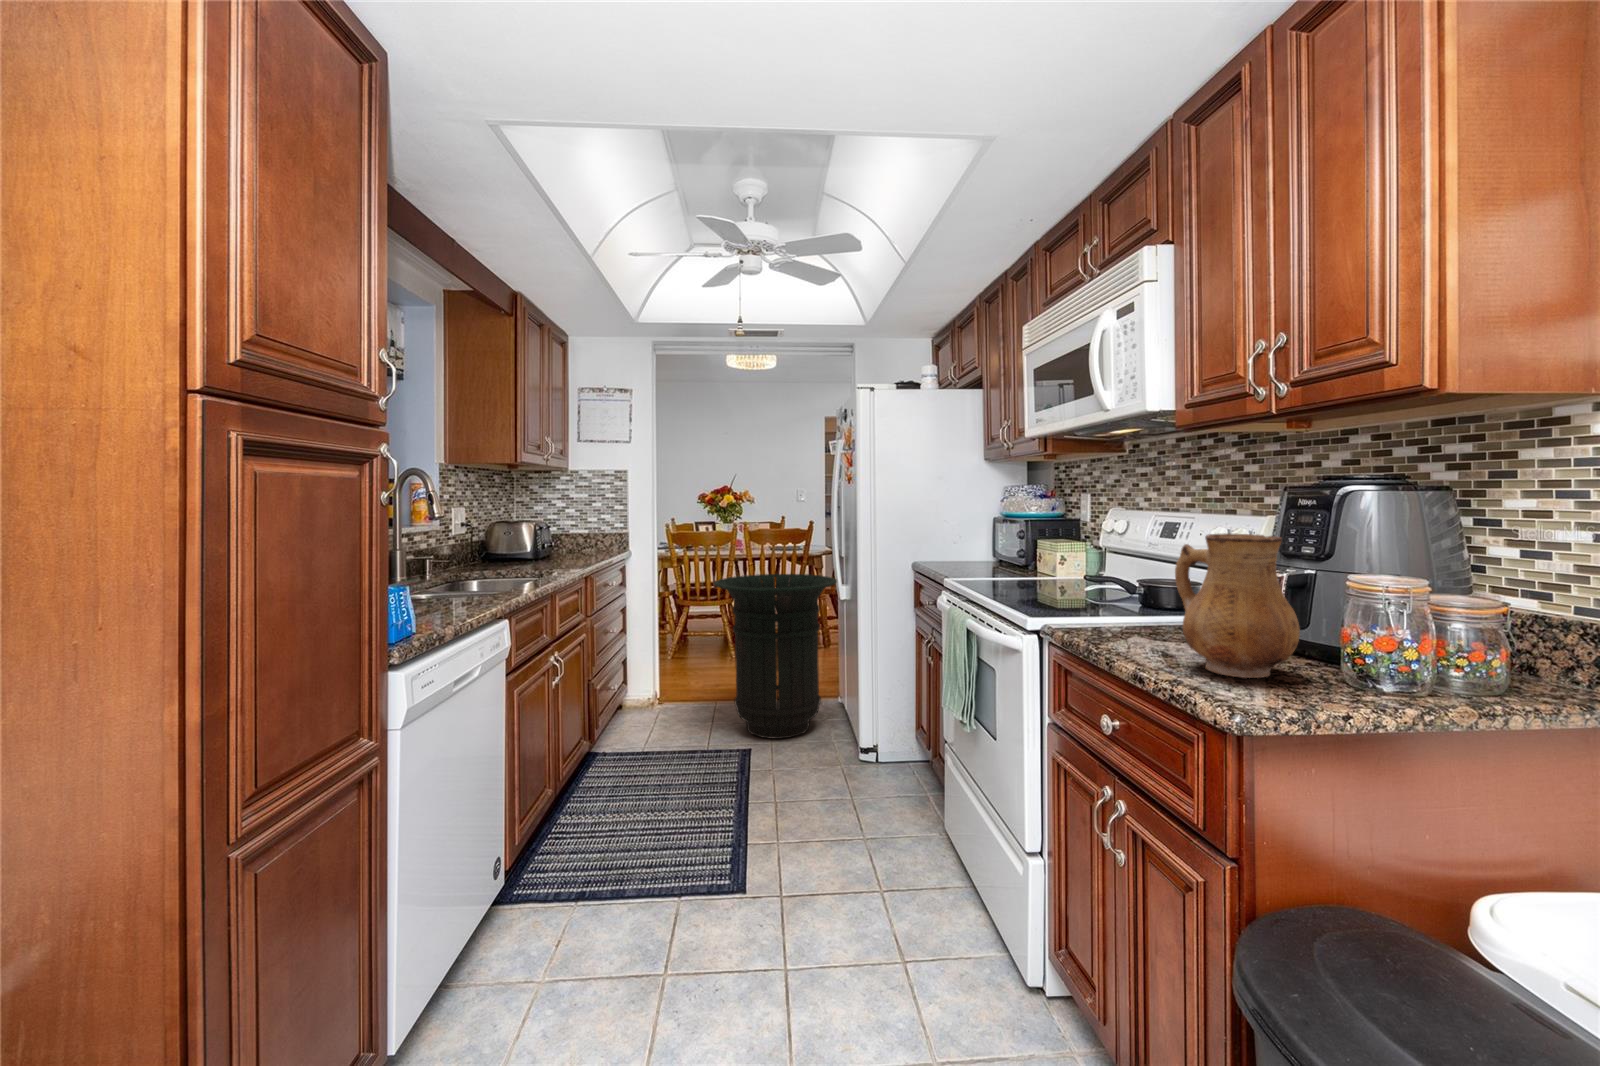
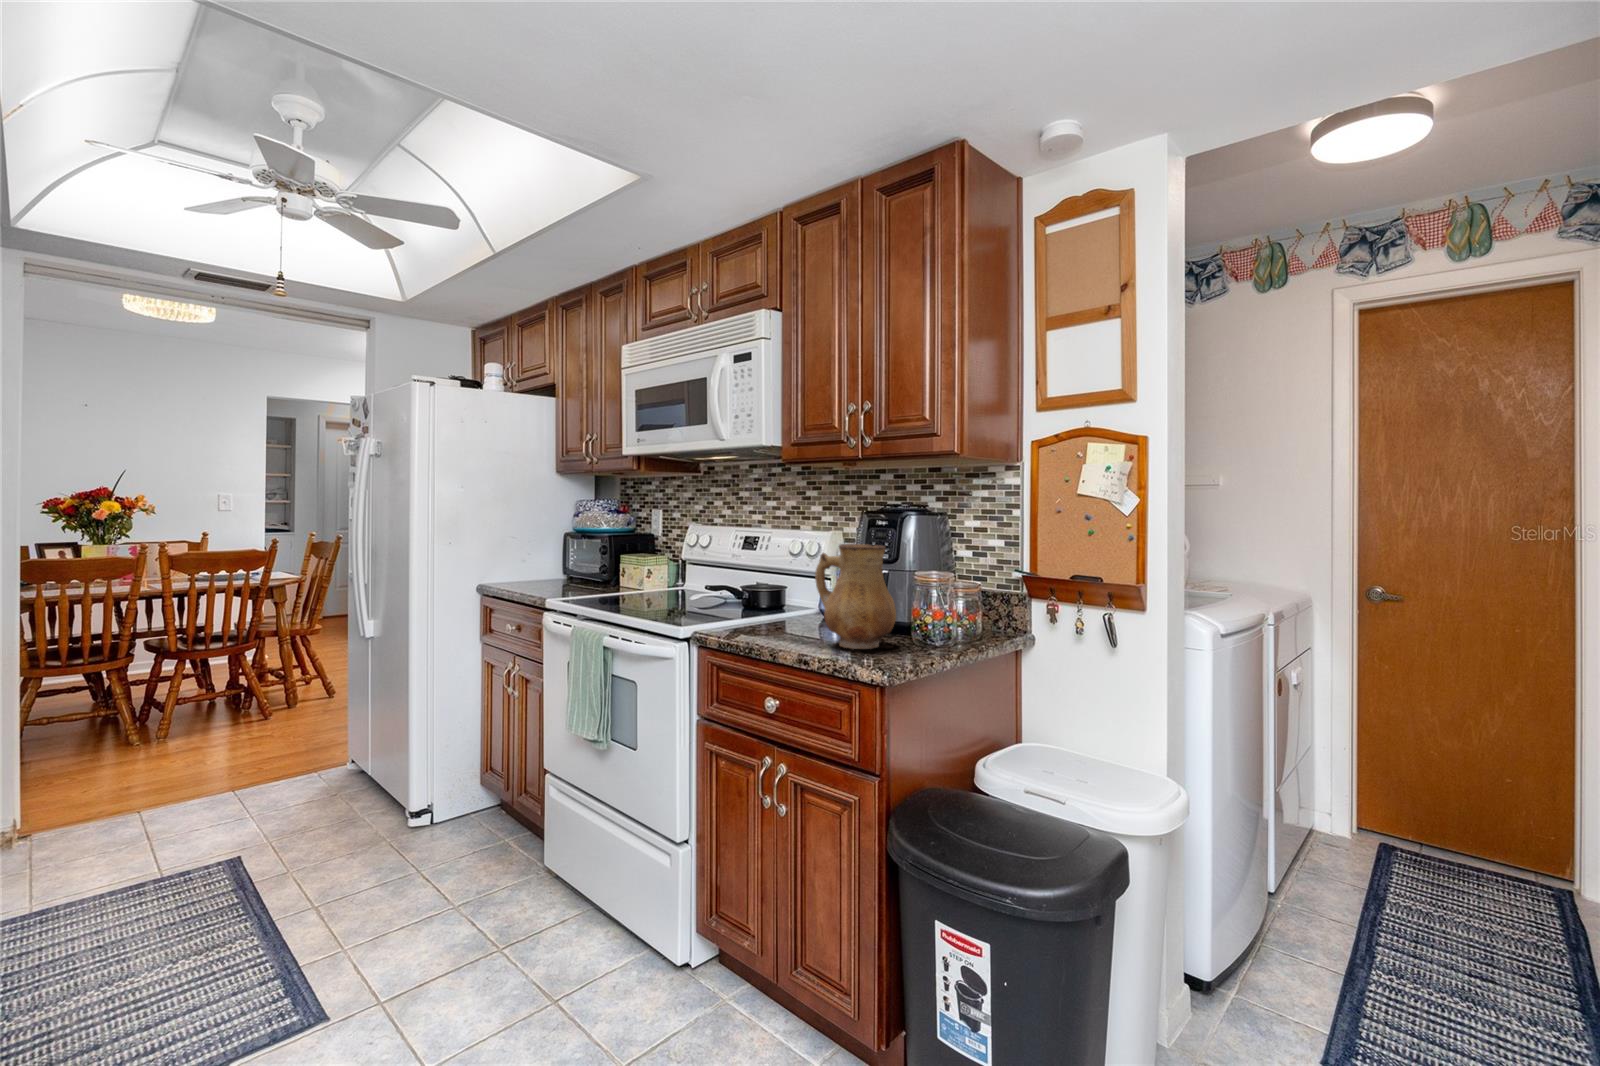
trash can: present [714,574,837,739] -> none [158,608,366,837]

